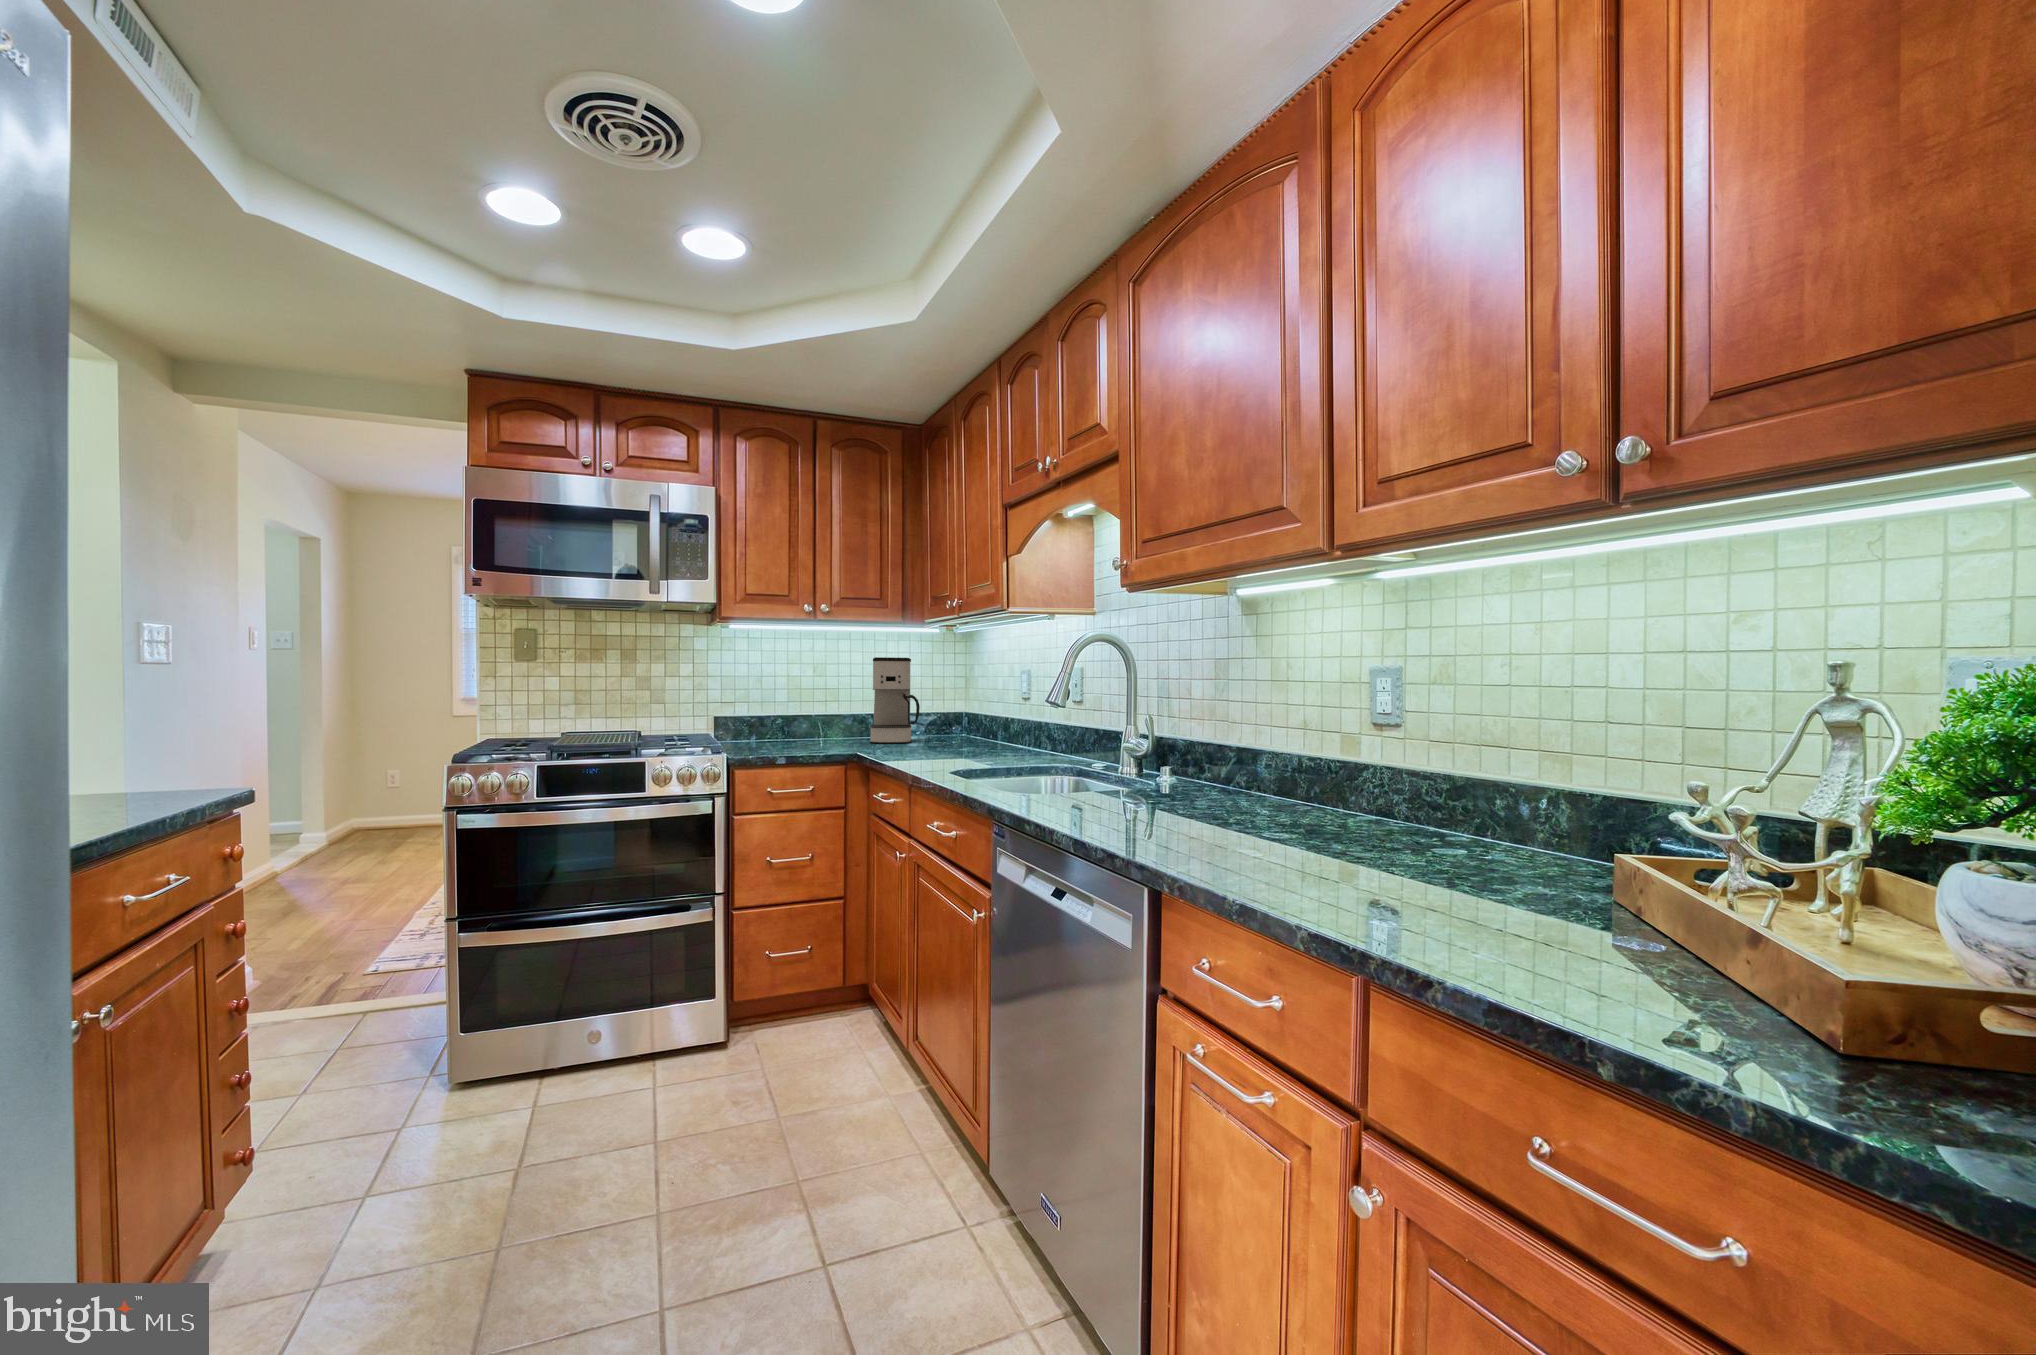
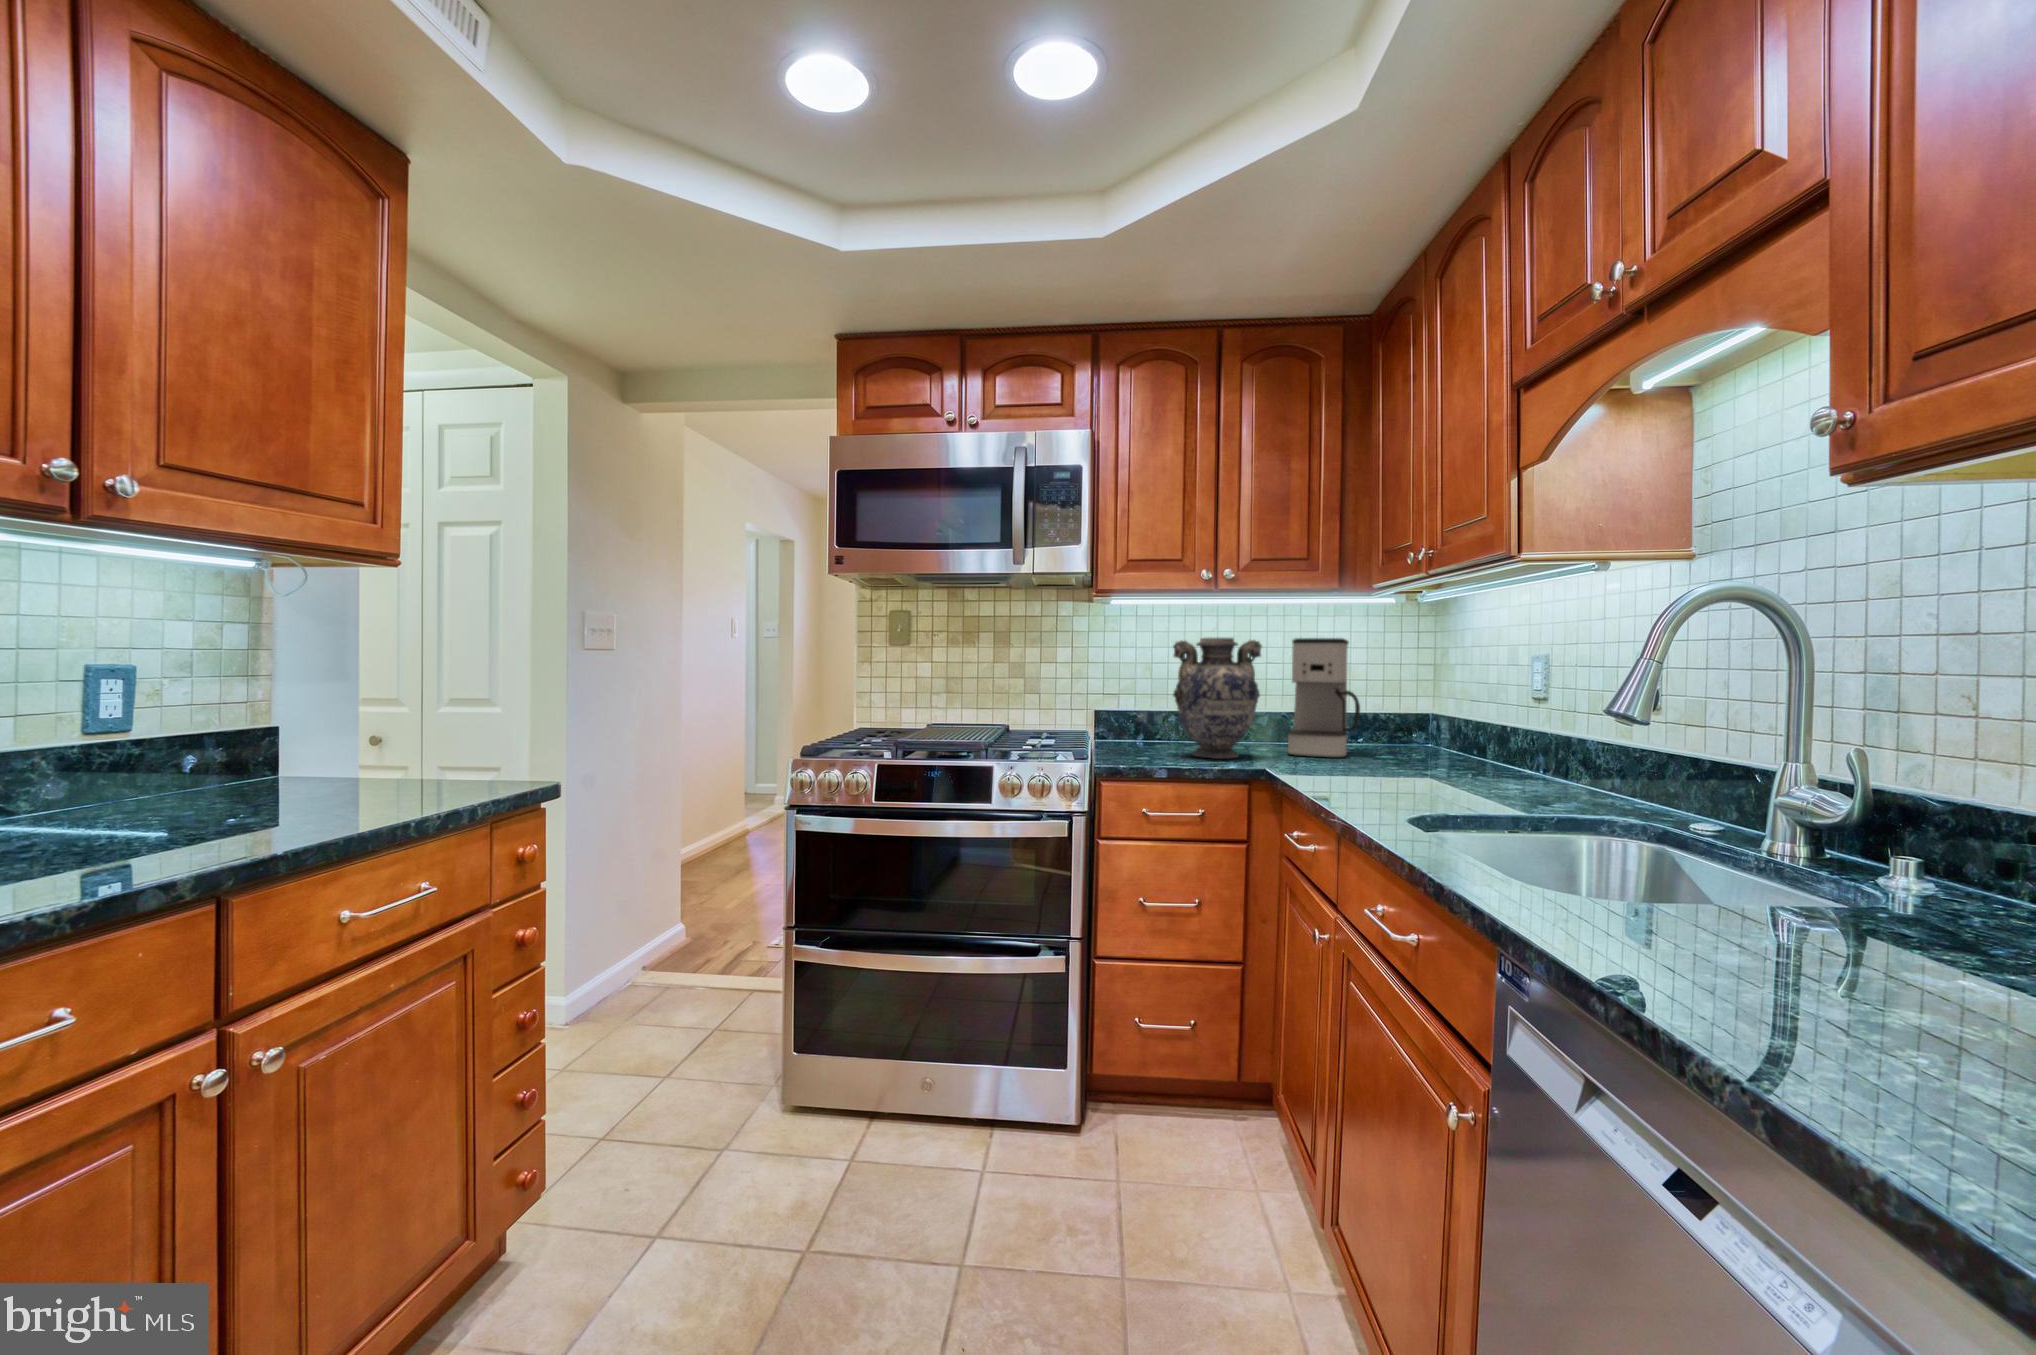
vase: none [786,657,852,748] -> present [1173,638,1262,759]

